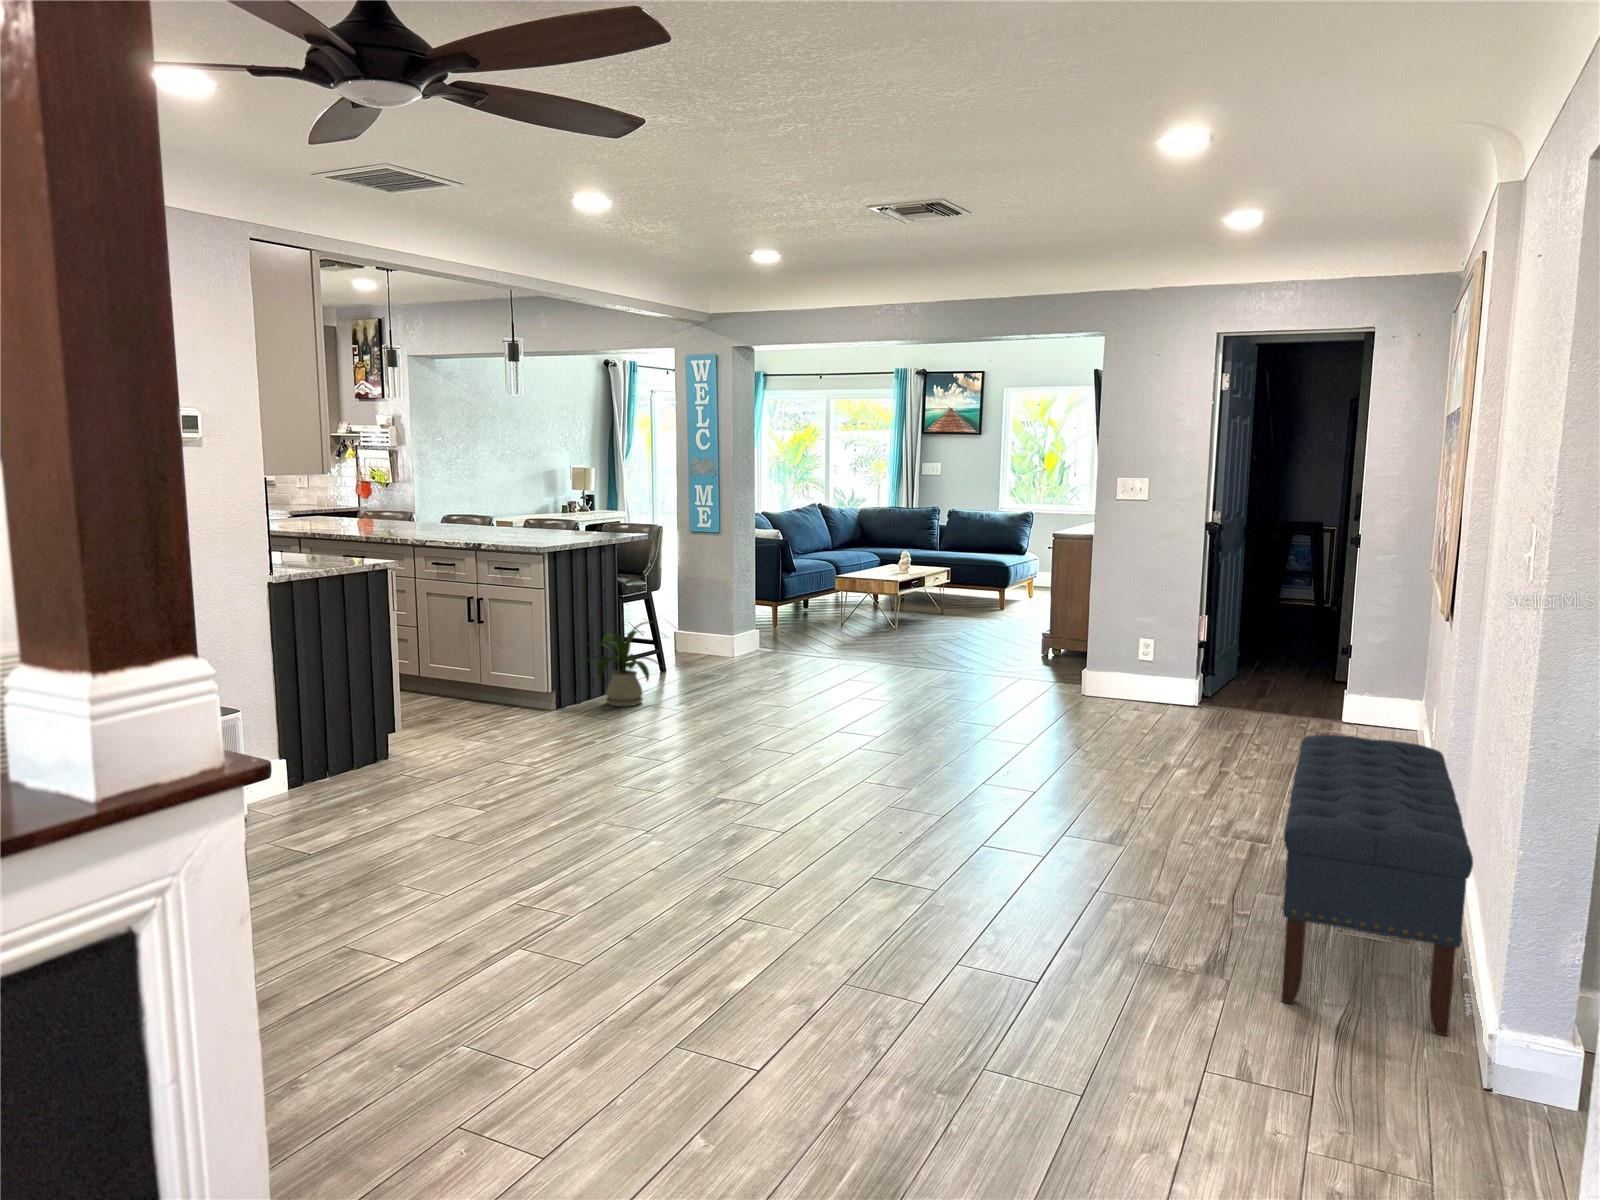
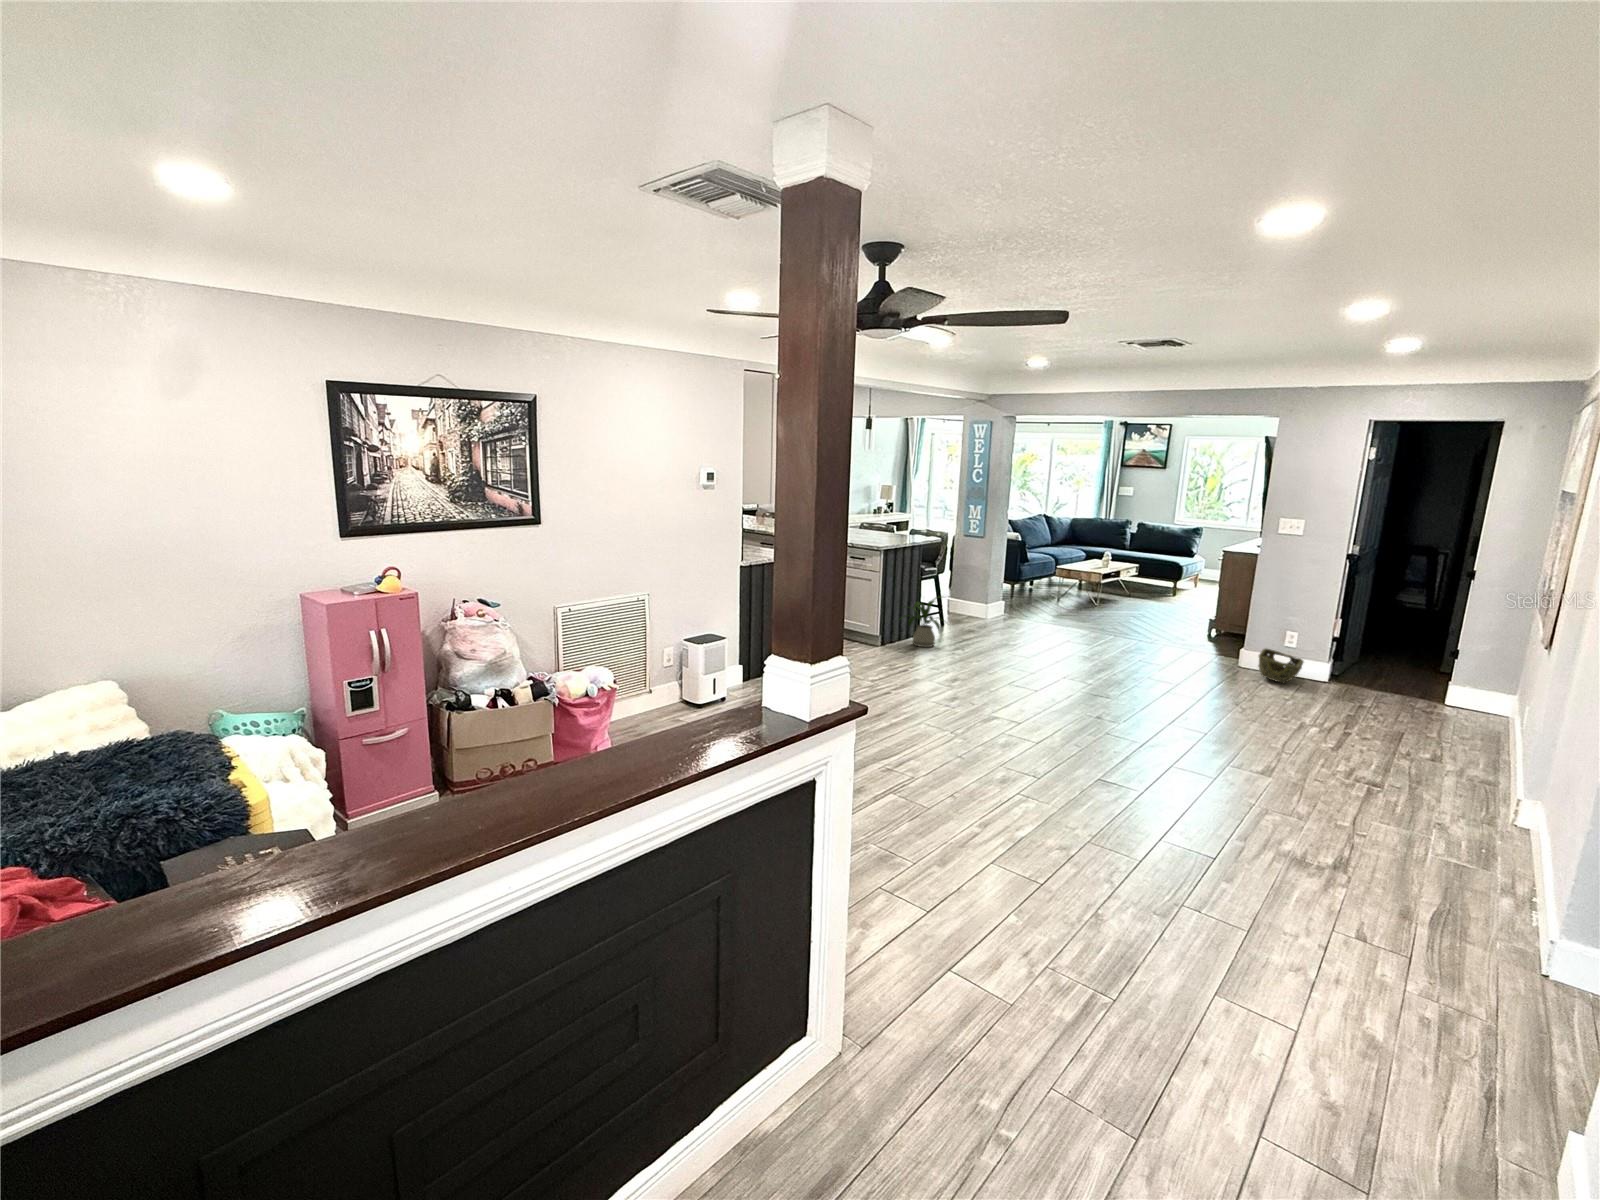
woven basket: none [1106,667,1165,714] -> present [1259,649,1303,683]
bench: present [1281,735,1473,1036] -> none [1388,722,1551,938]

